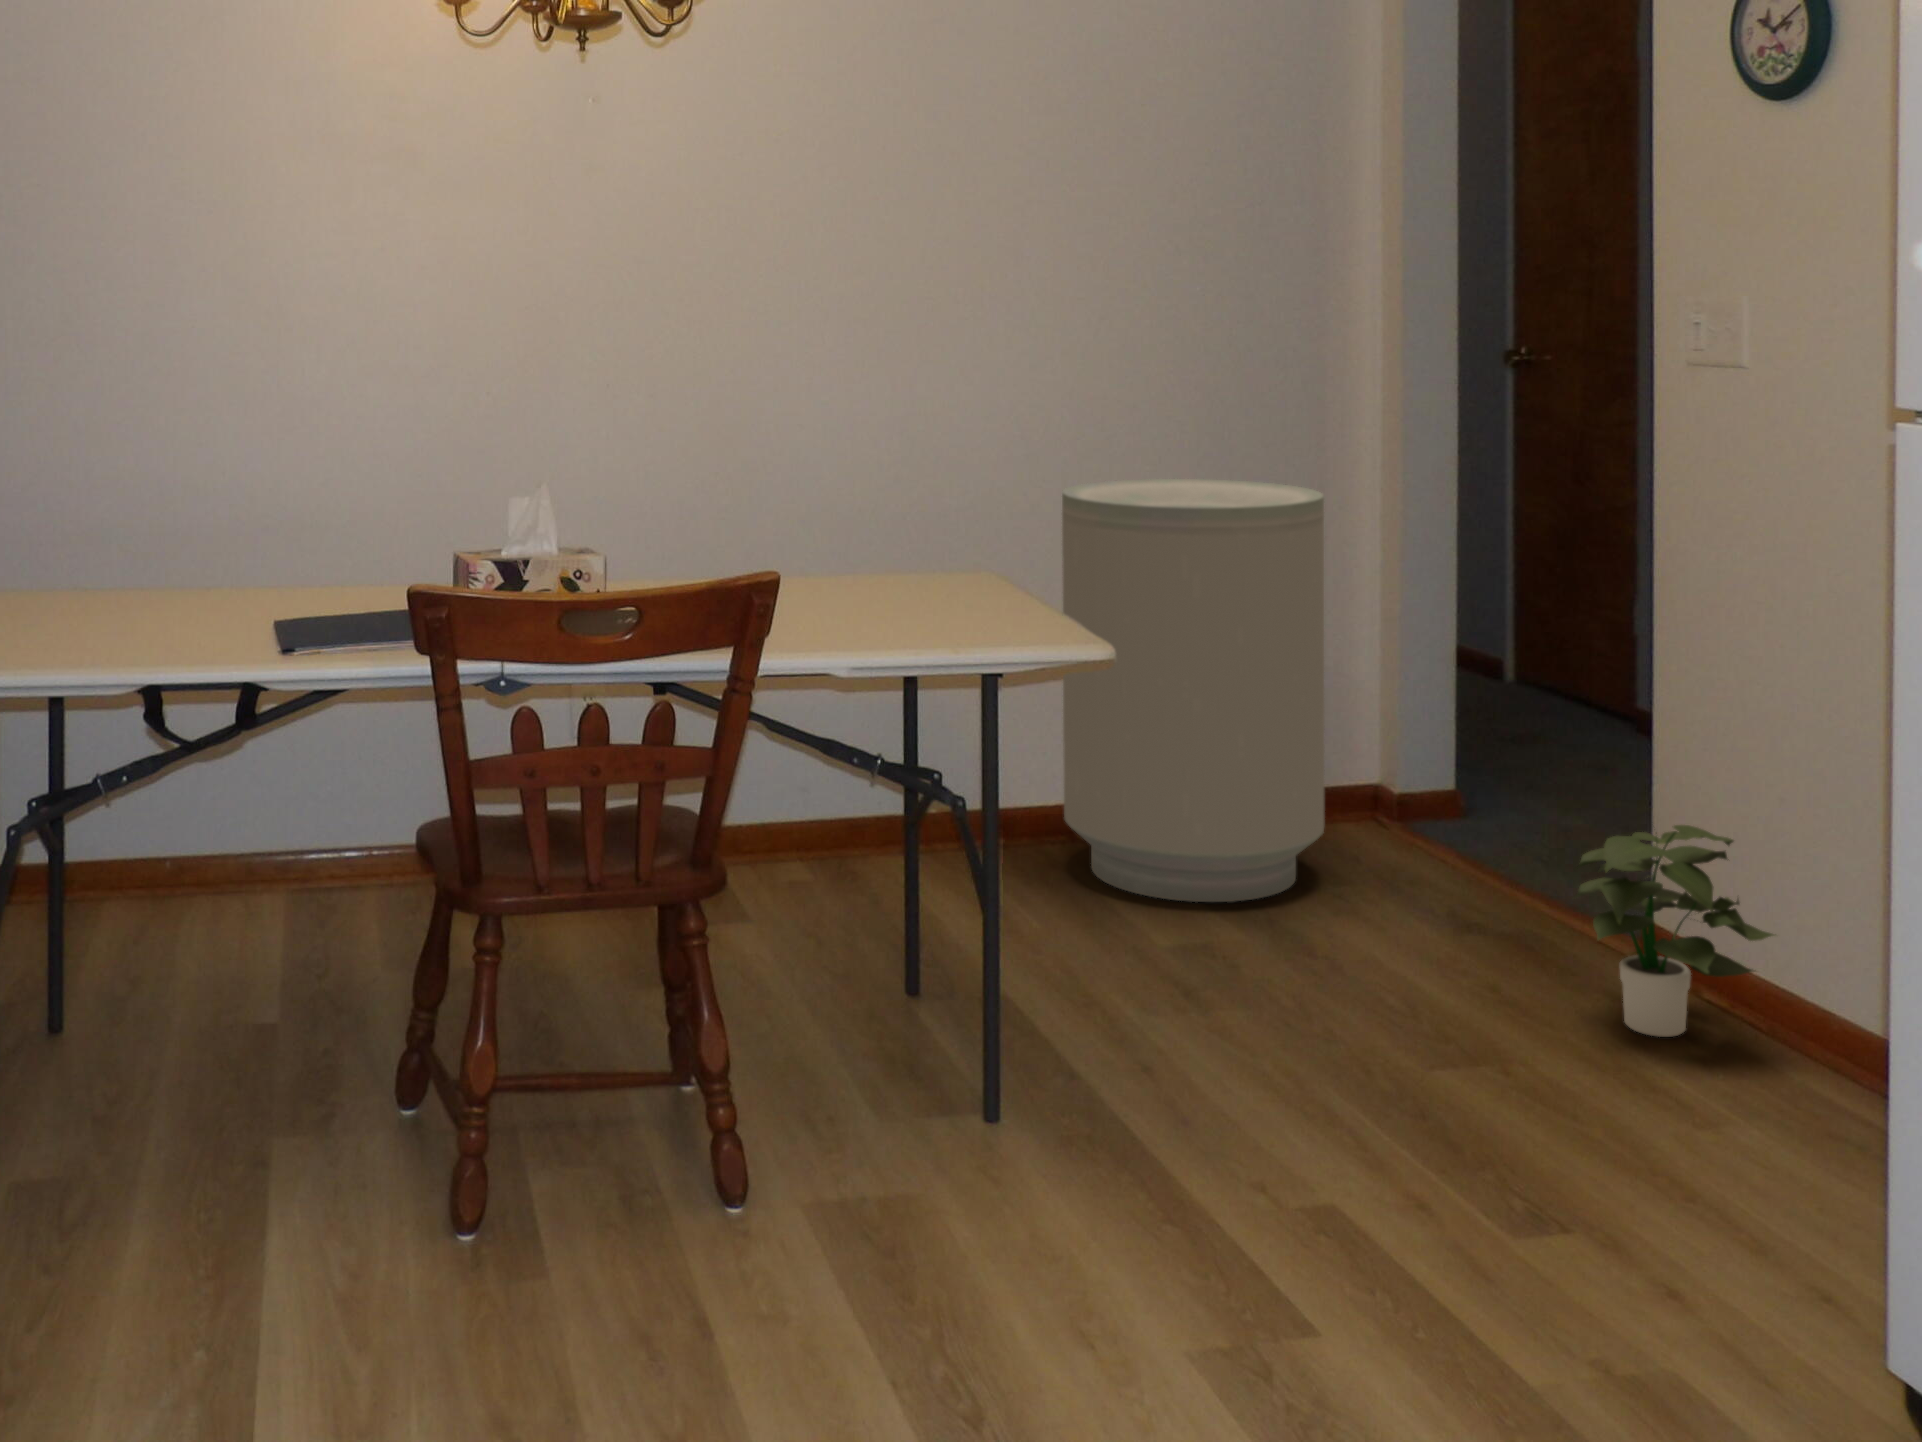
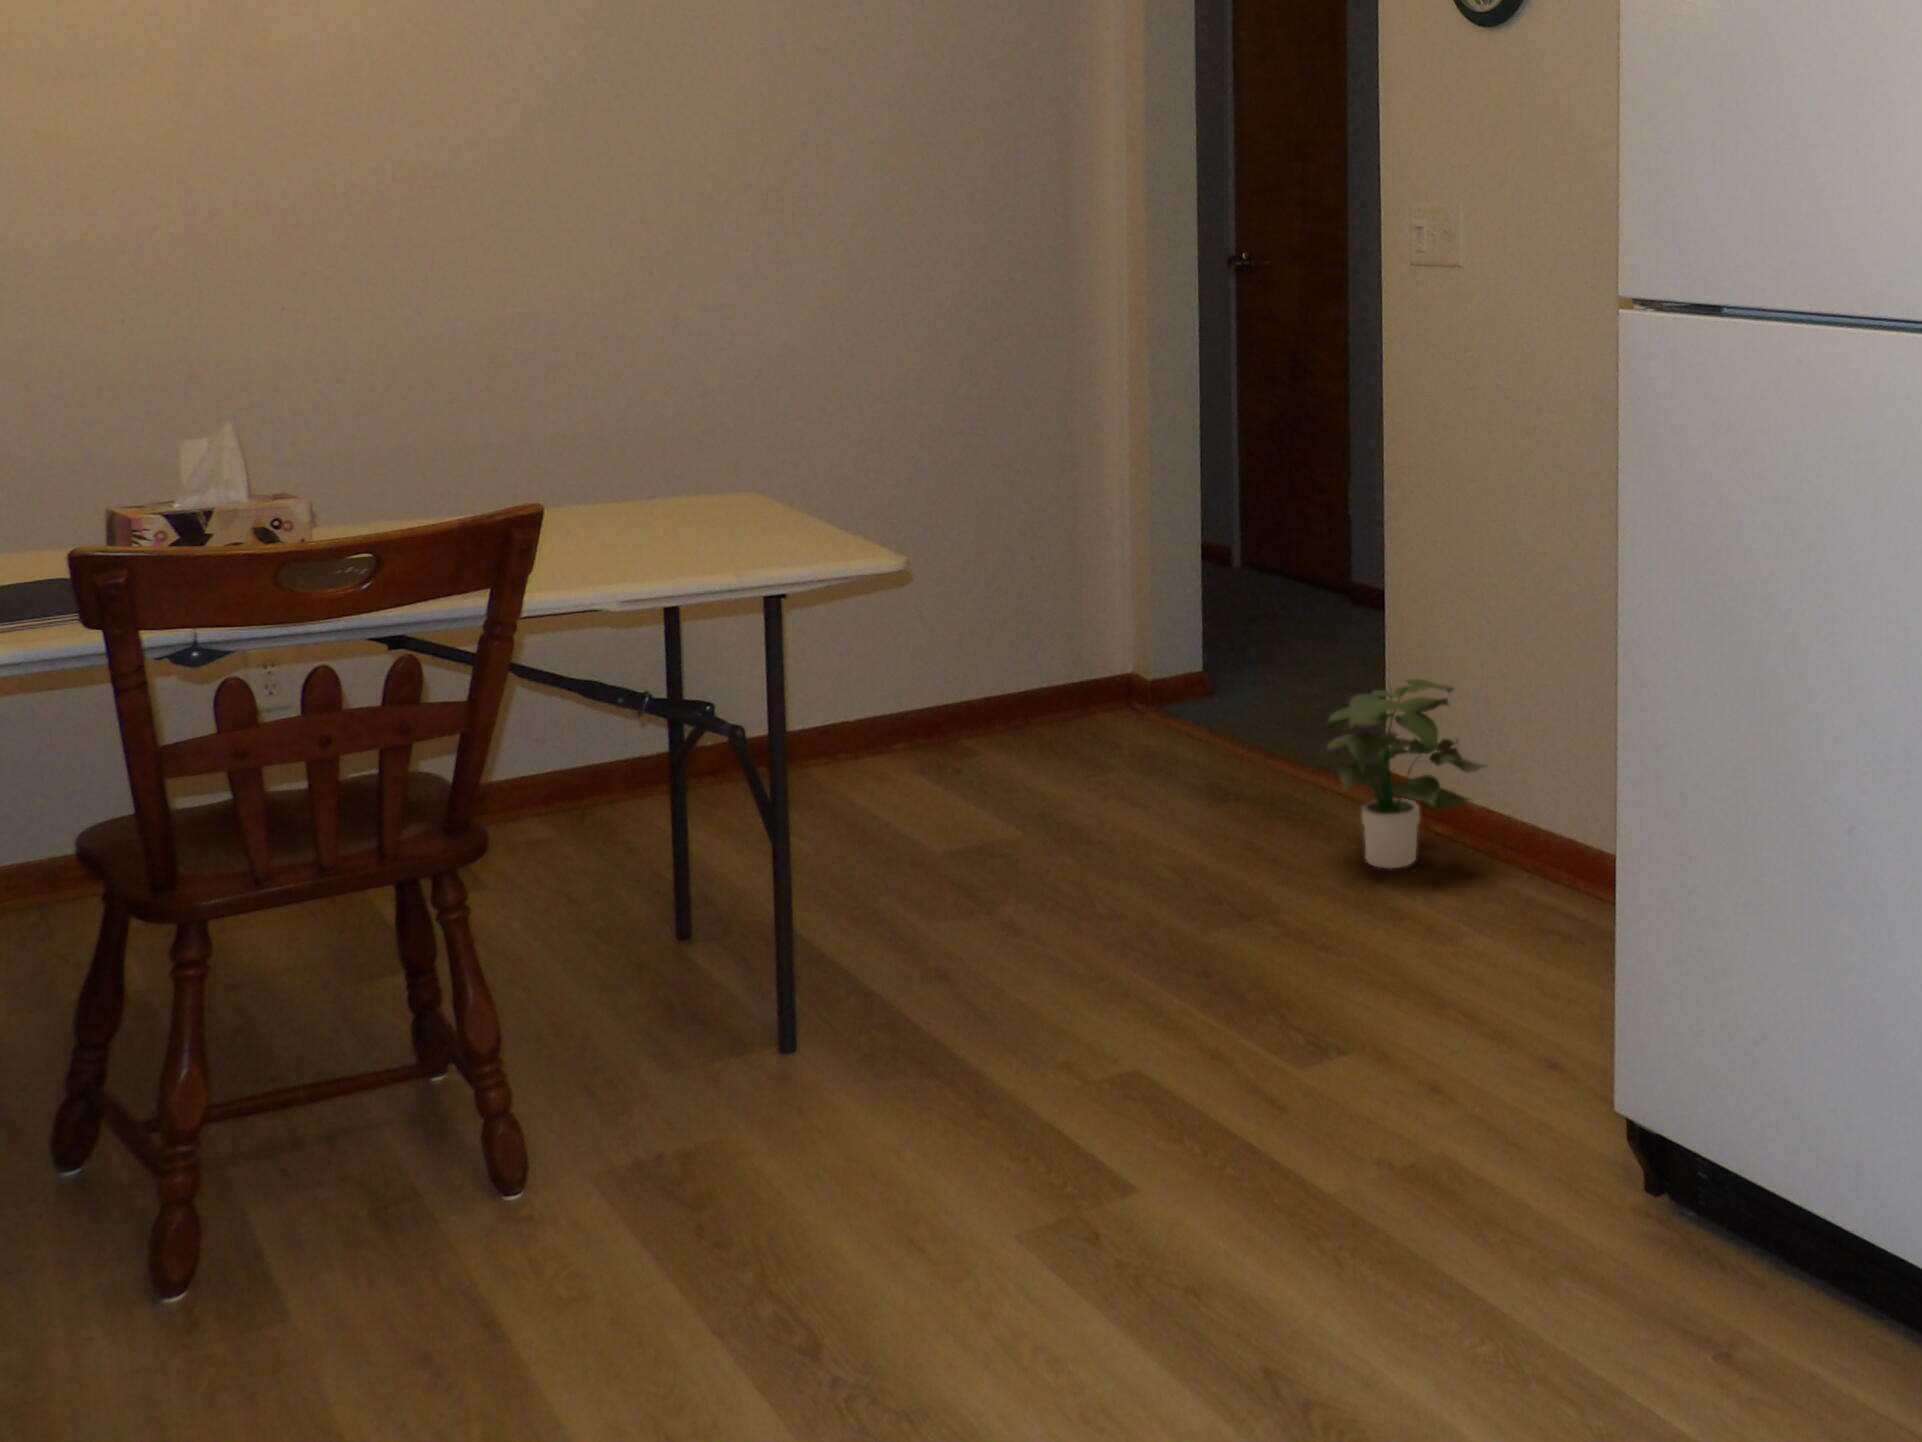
trash can: present [1062,479,1324,902] -> none [824,389,1093,809]

